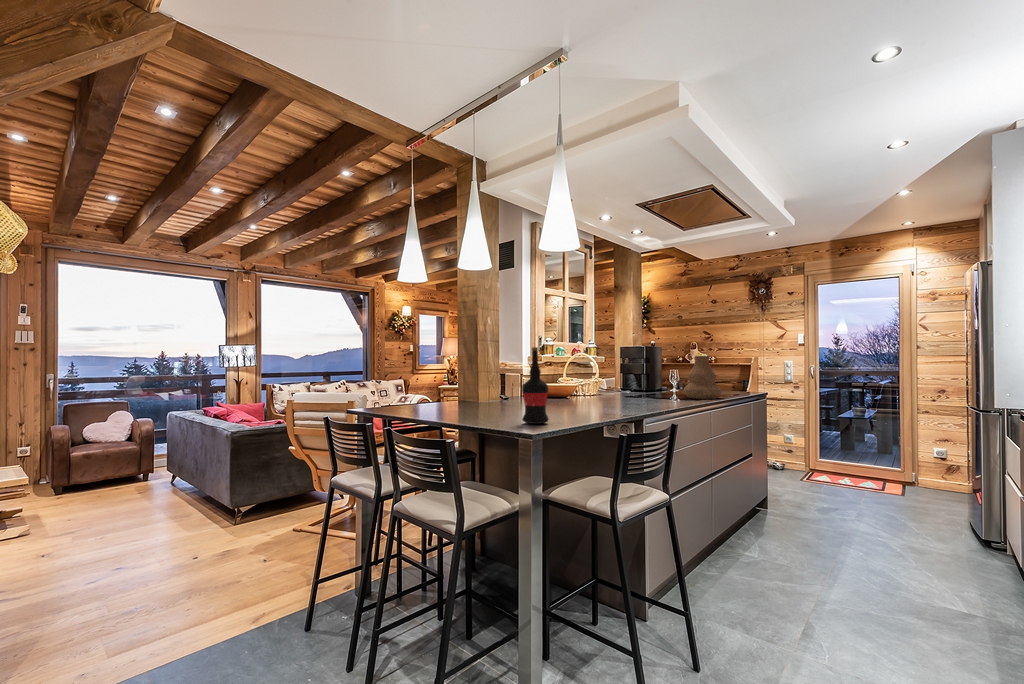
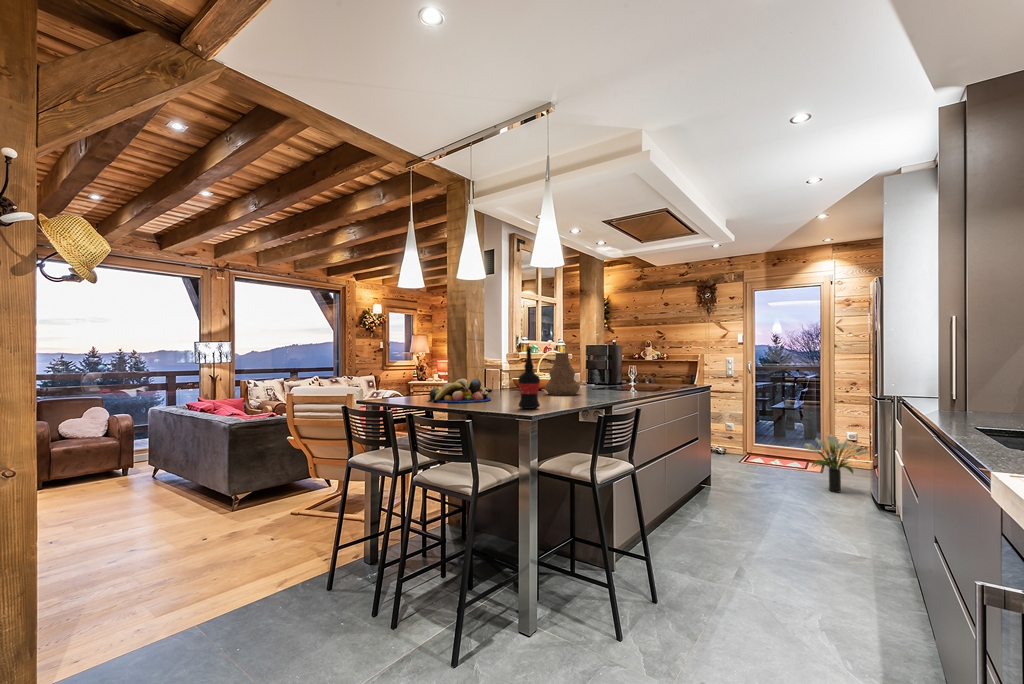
vase: present [684,356,721,399] -> present [545,353,580,395]
fruit bowl: none [426,386,499,414] -> present [429,379,491,403]
potted plant: none [883,453,964,522] -> present [804,435,867,492]

